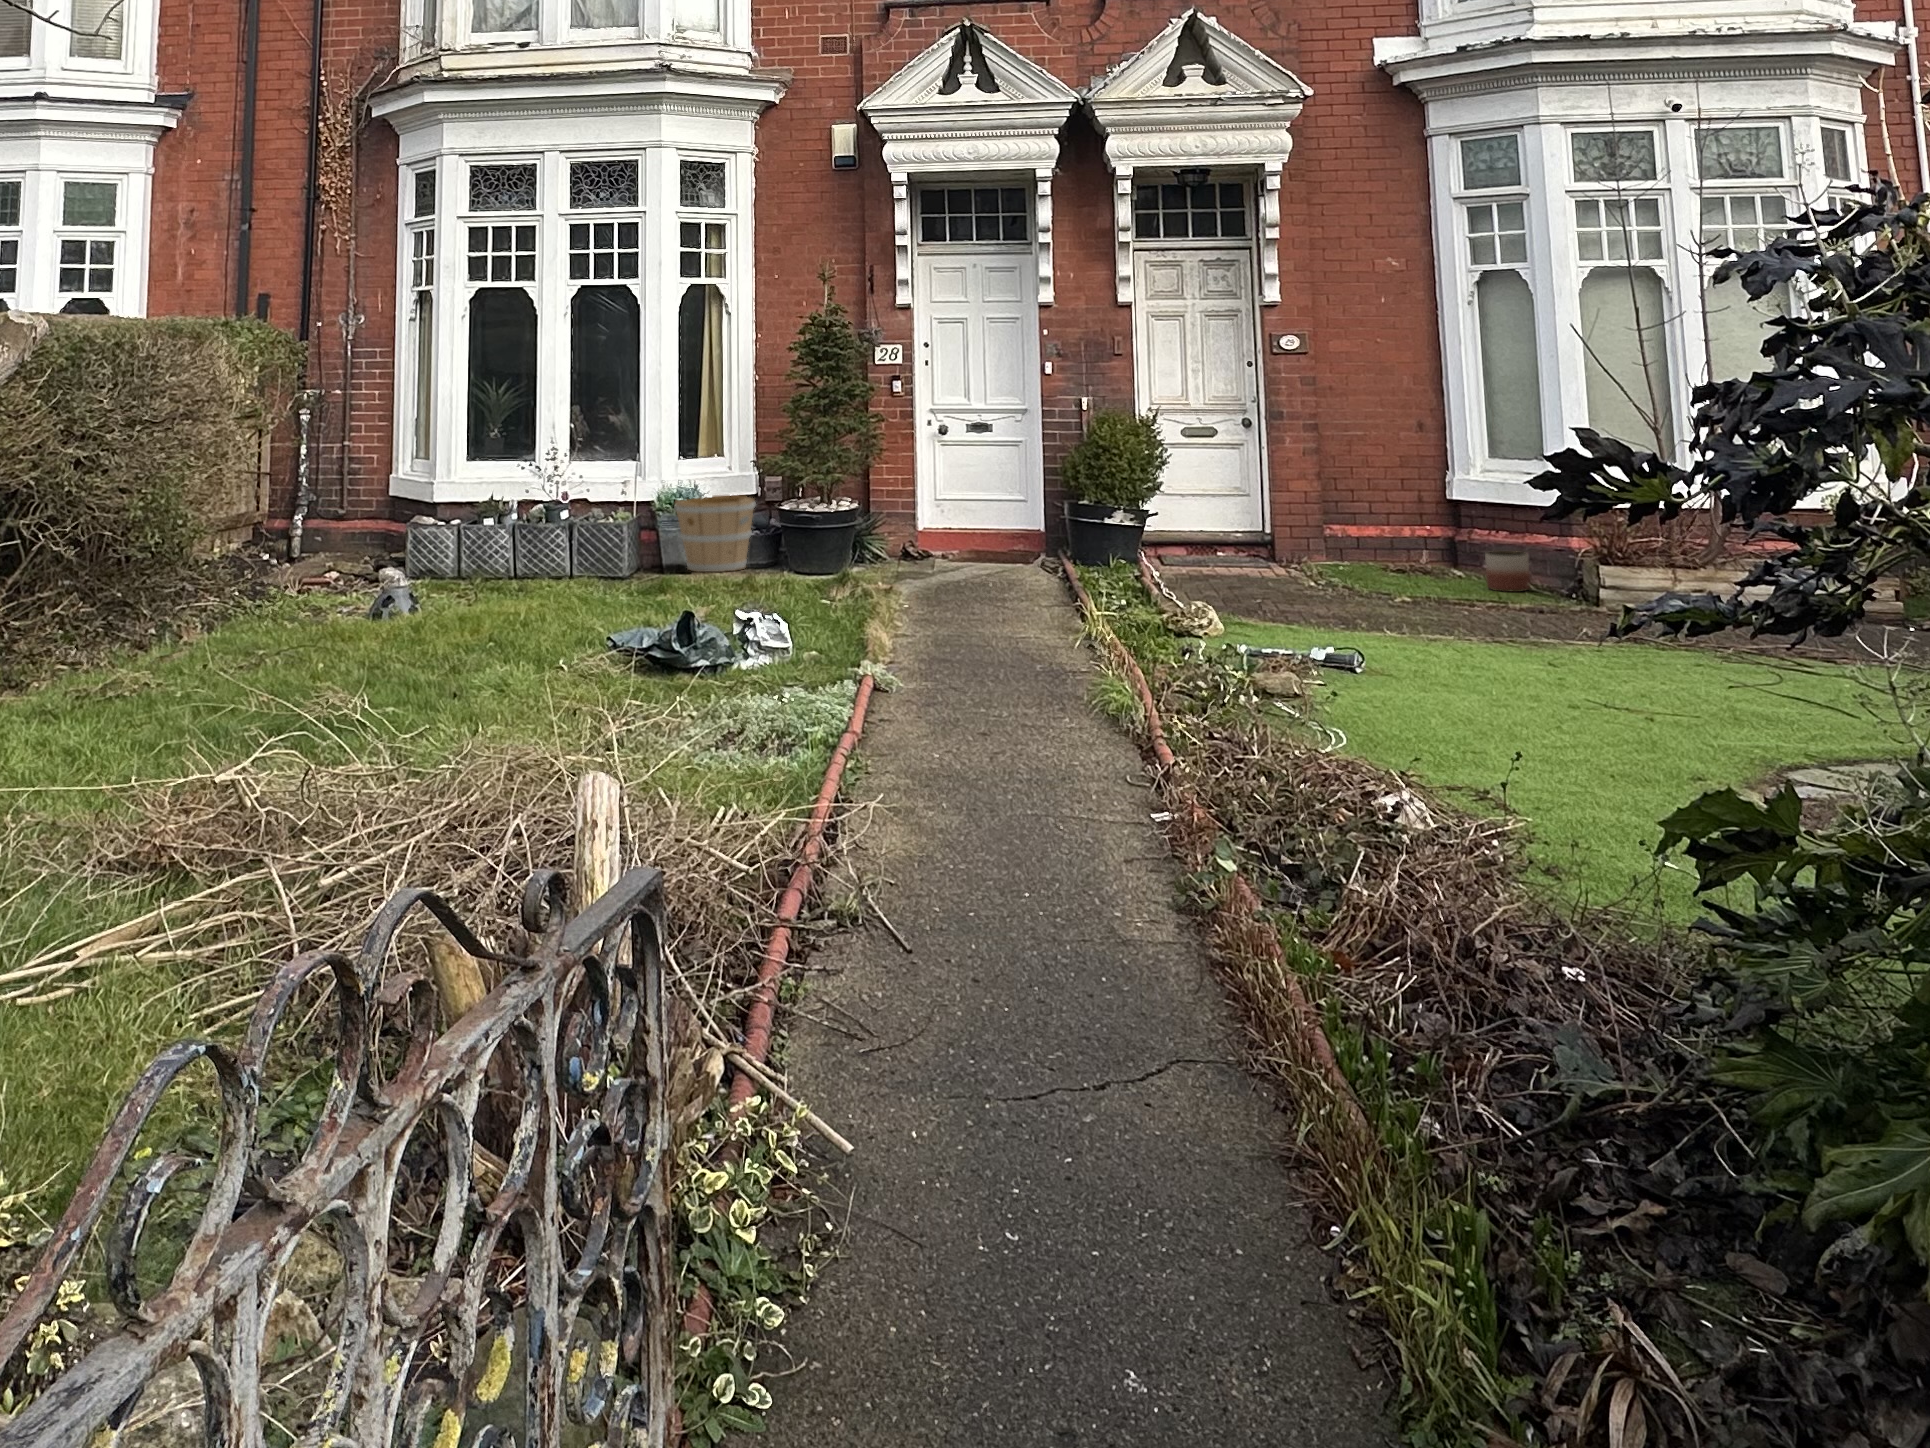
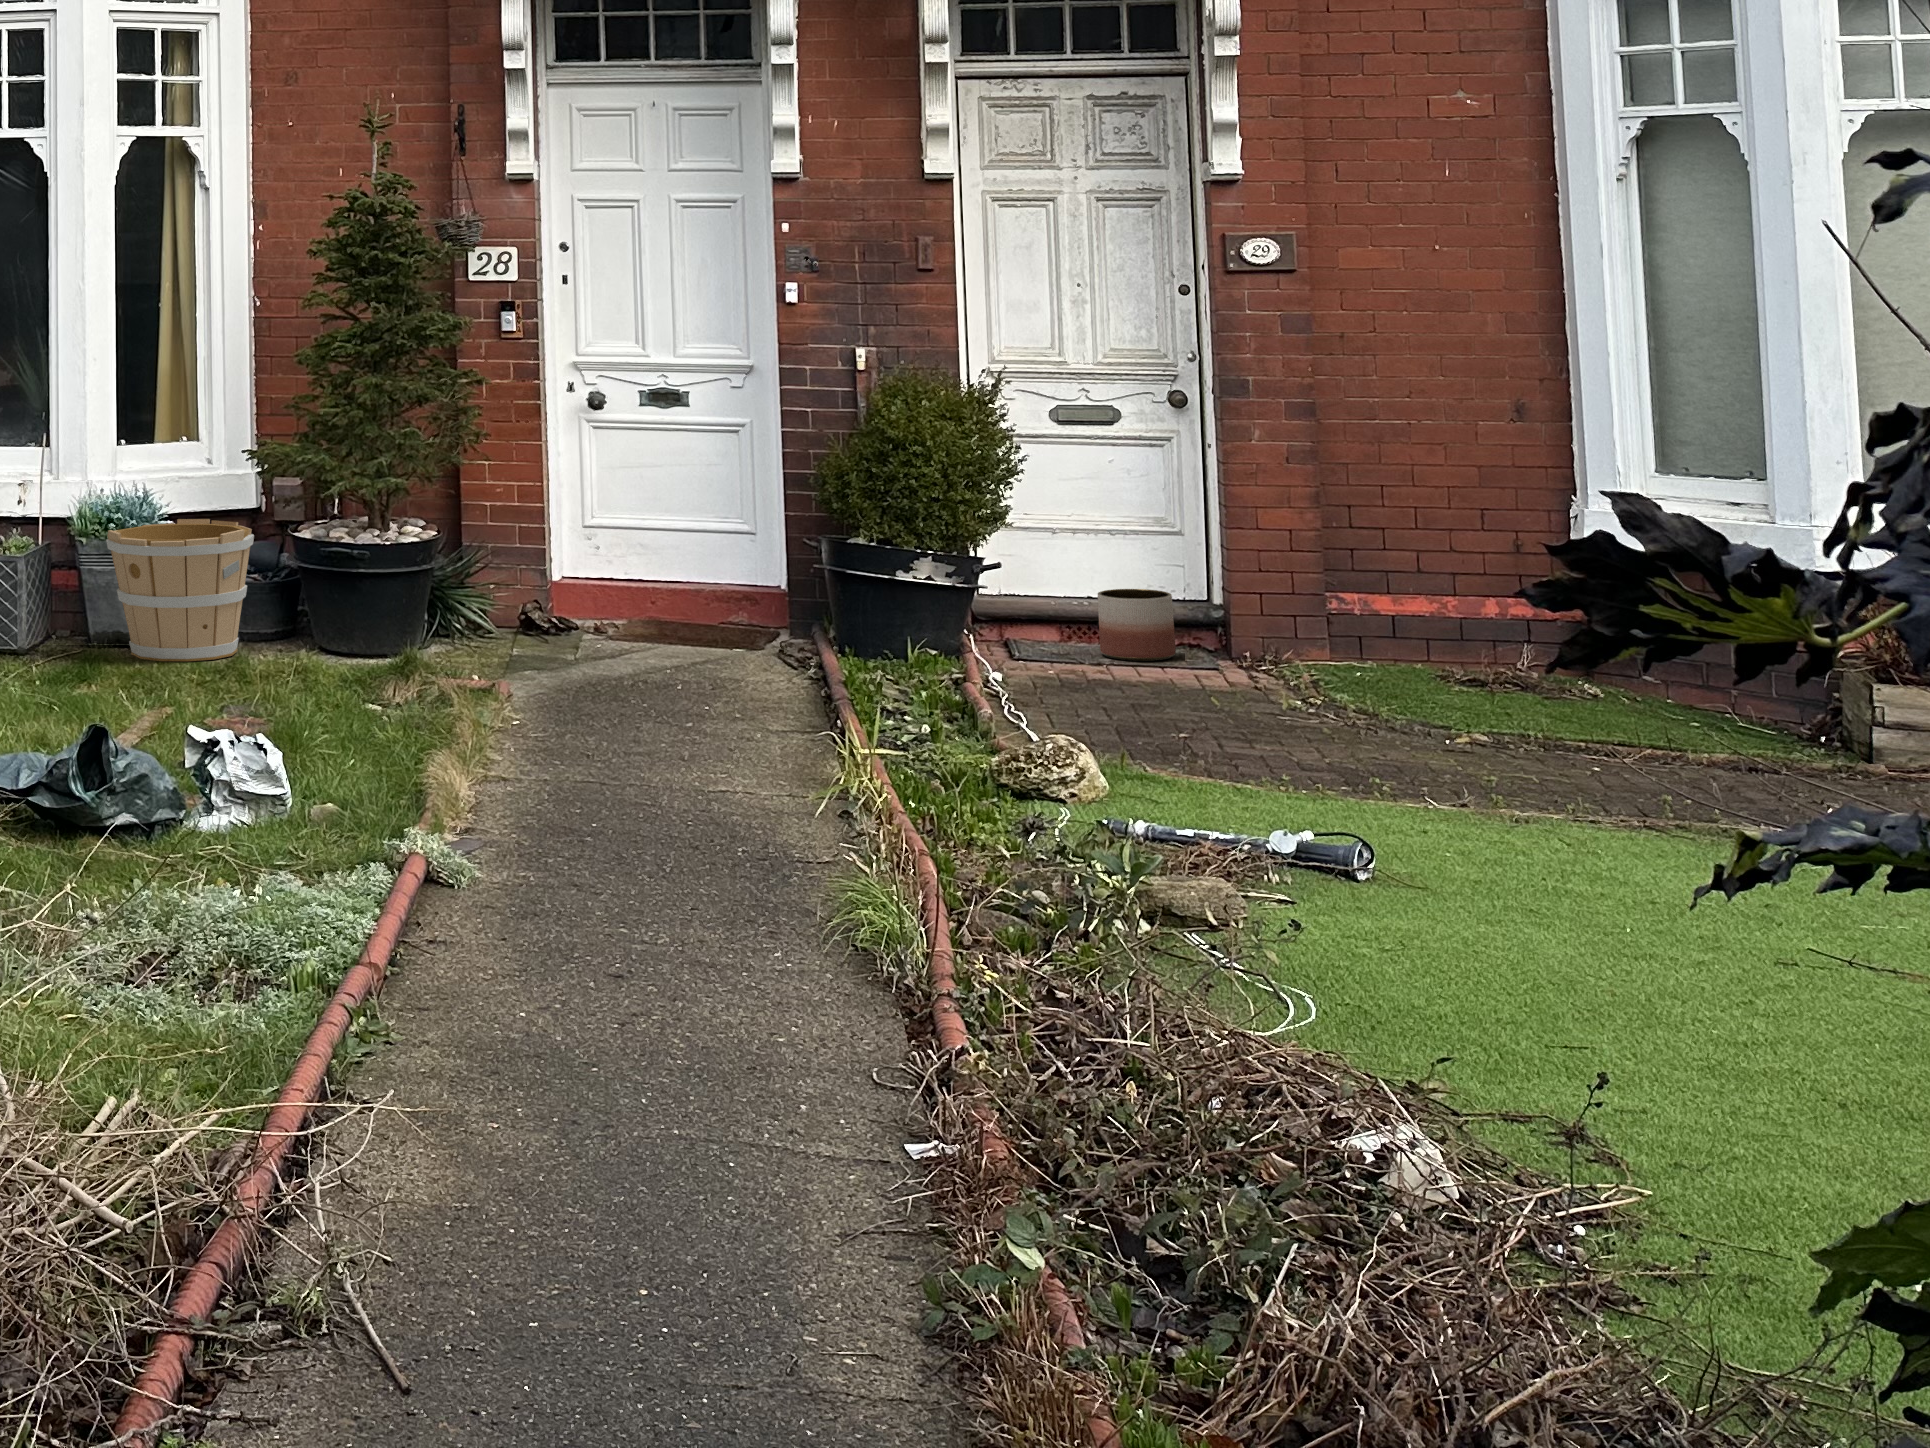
planter: present [1485,551,1531,592] -> present [1098,589,1176,661]

